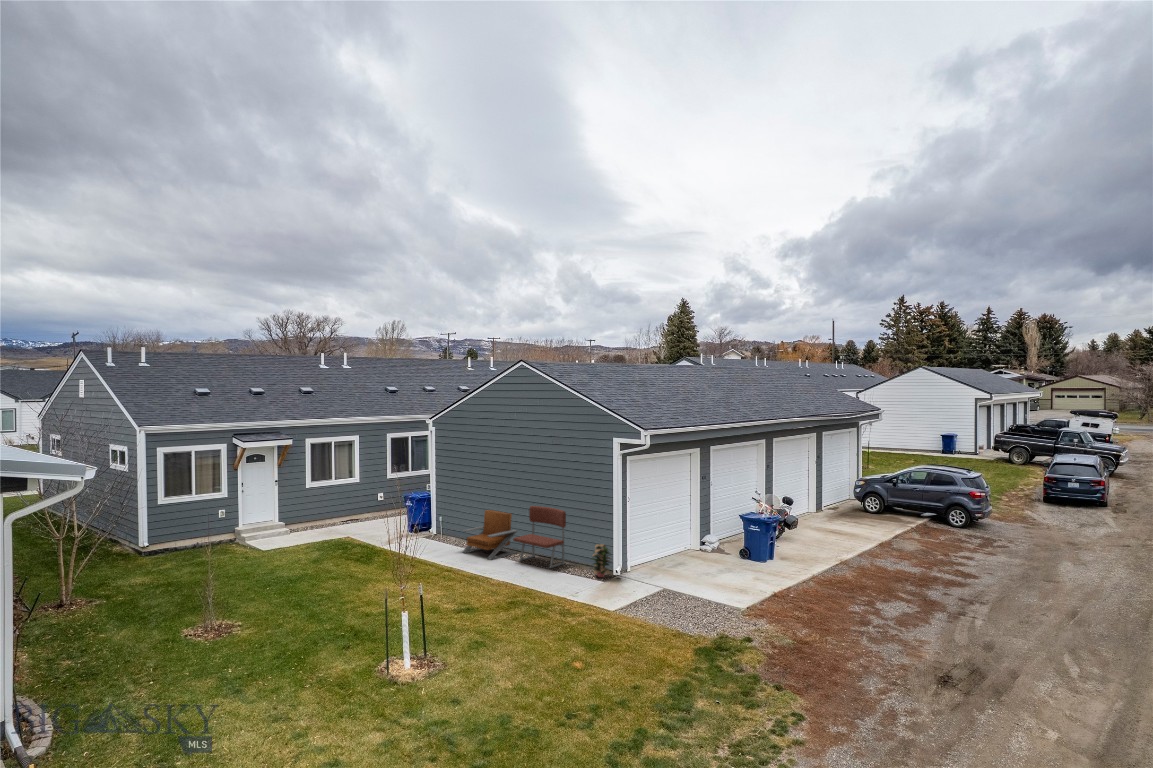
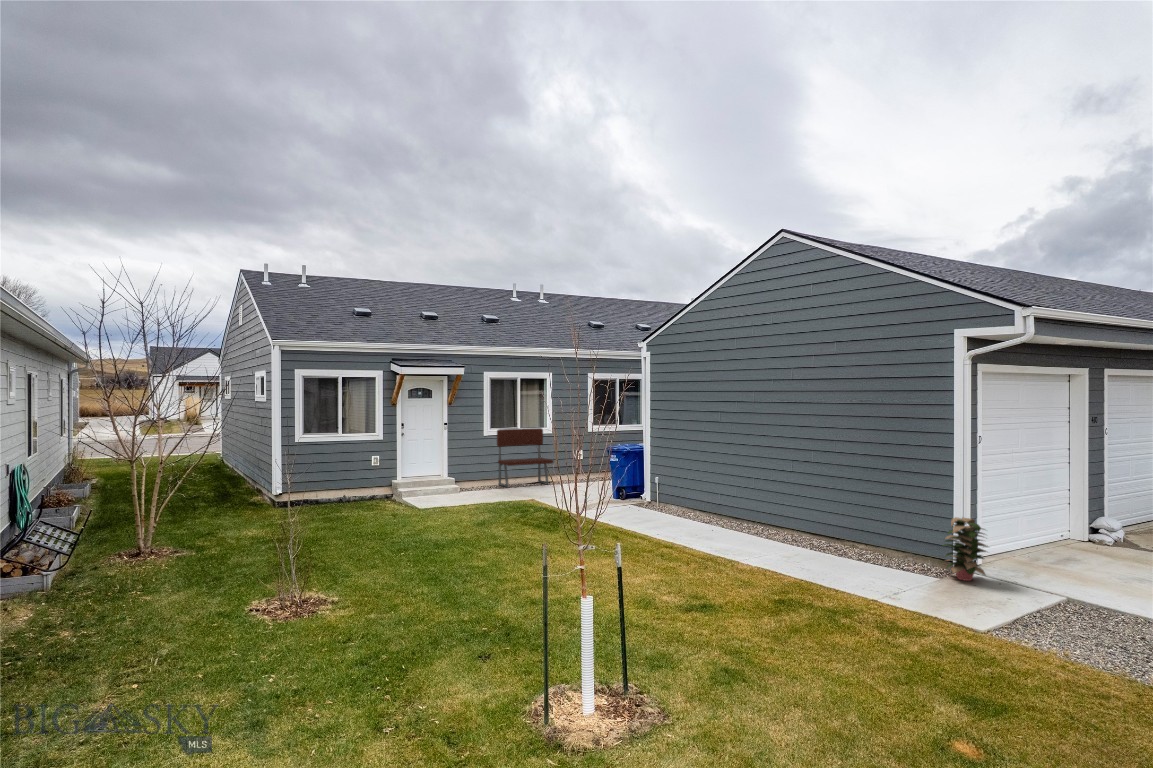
bench: present [513,506,566,568] -> present [497,428,553,487]
lounge chair: present [462,510,517,560] -> none [695,462,788,540]

